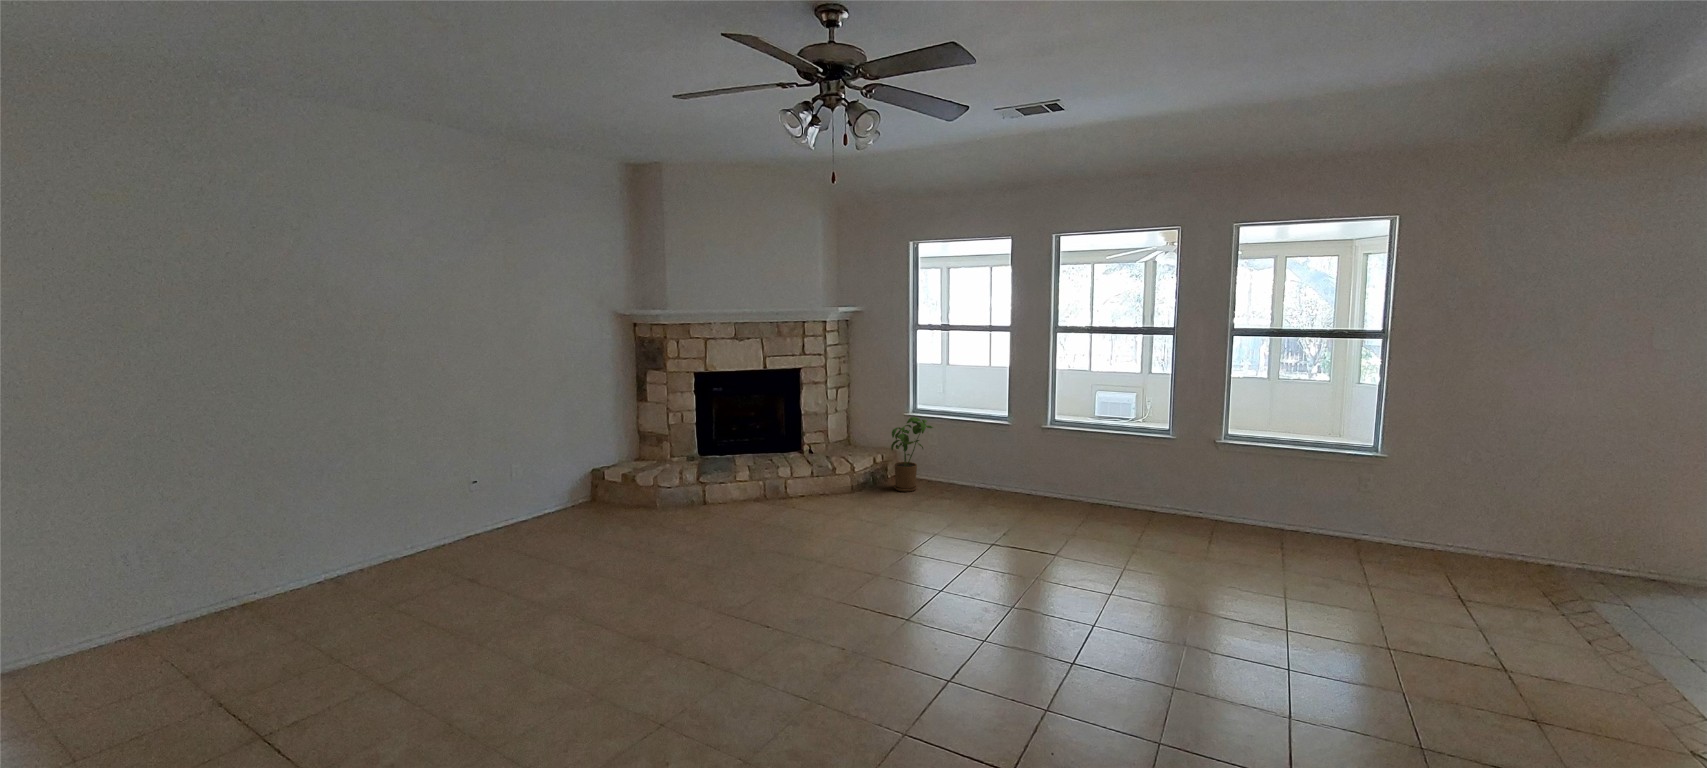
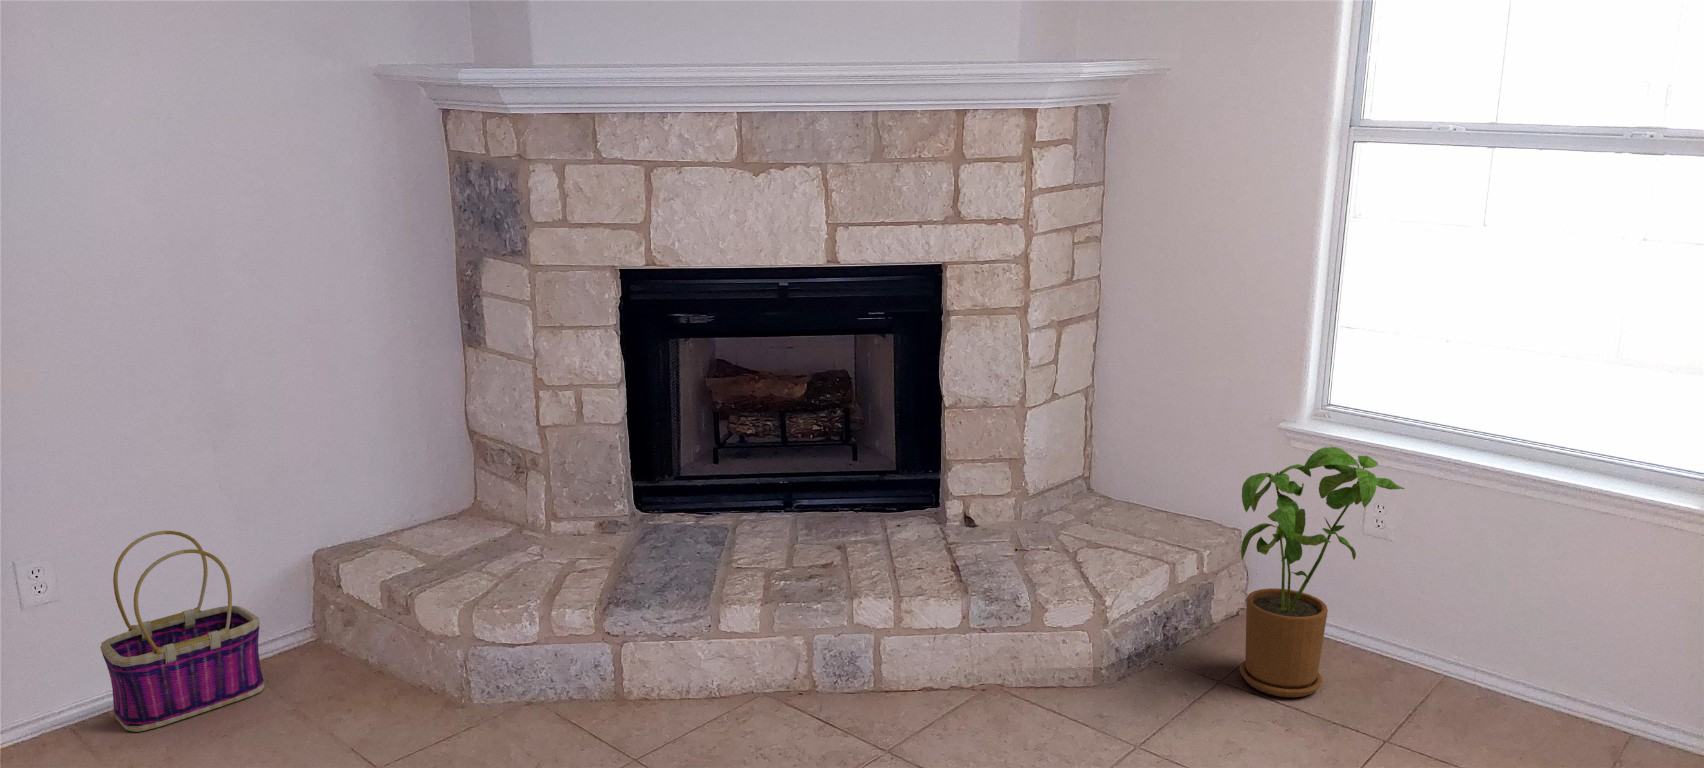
basket: none [541,458,588,520] -> present [100,531,264,732]

